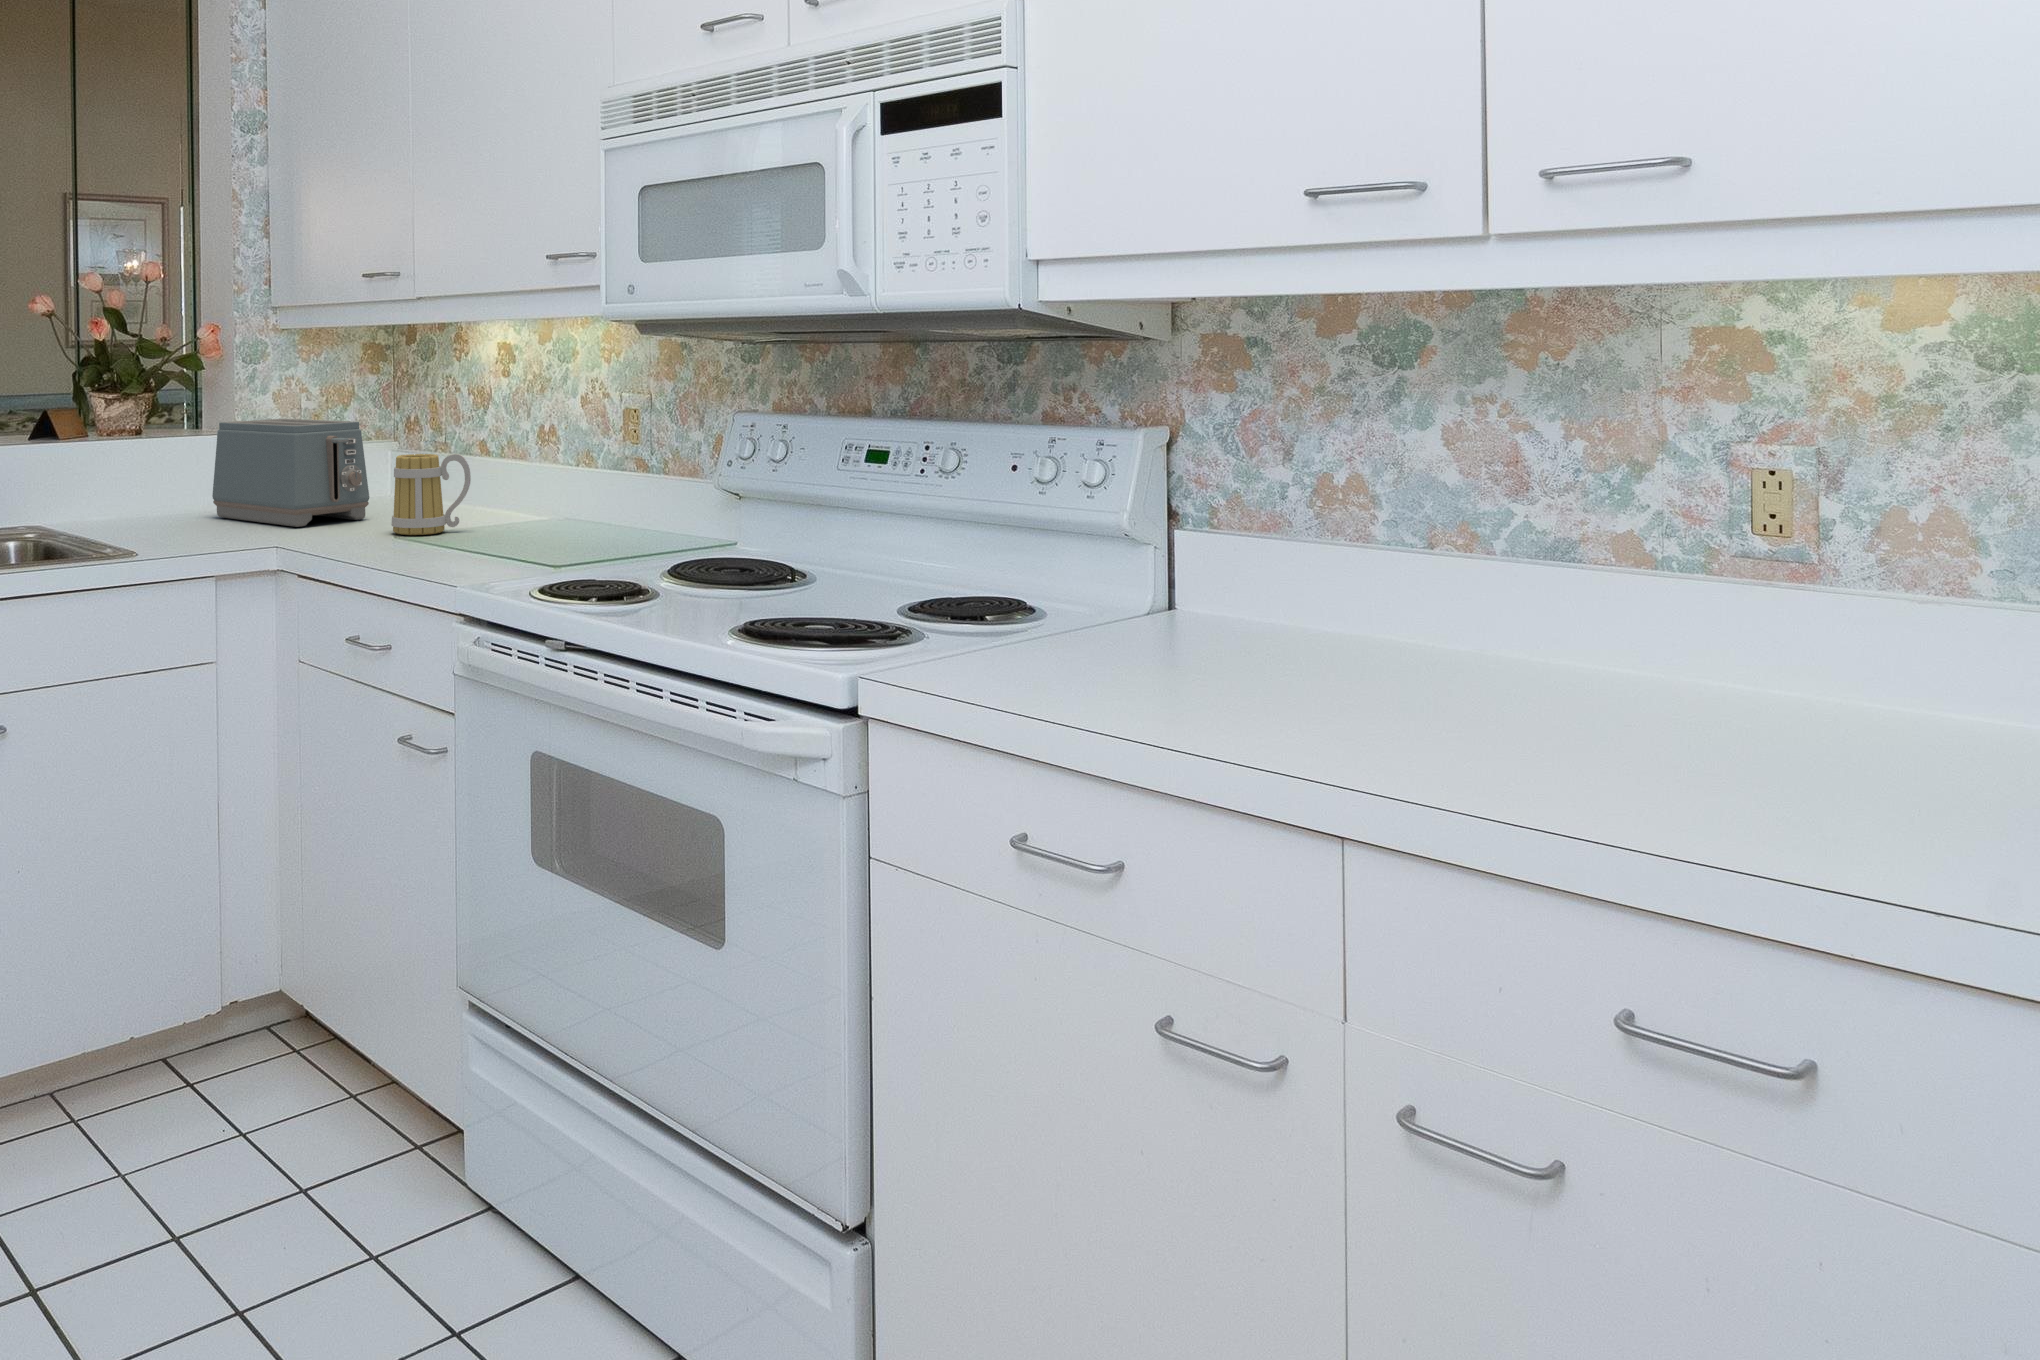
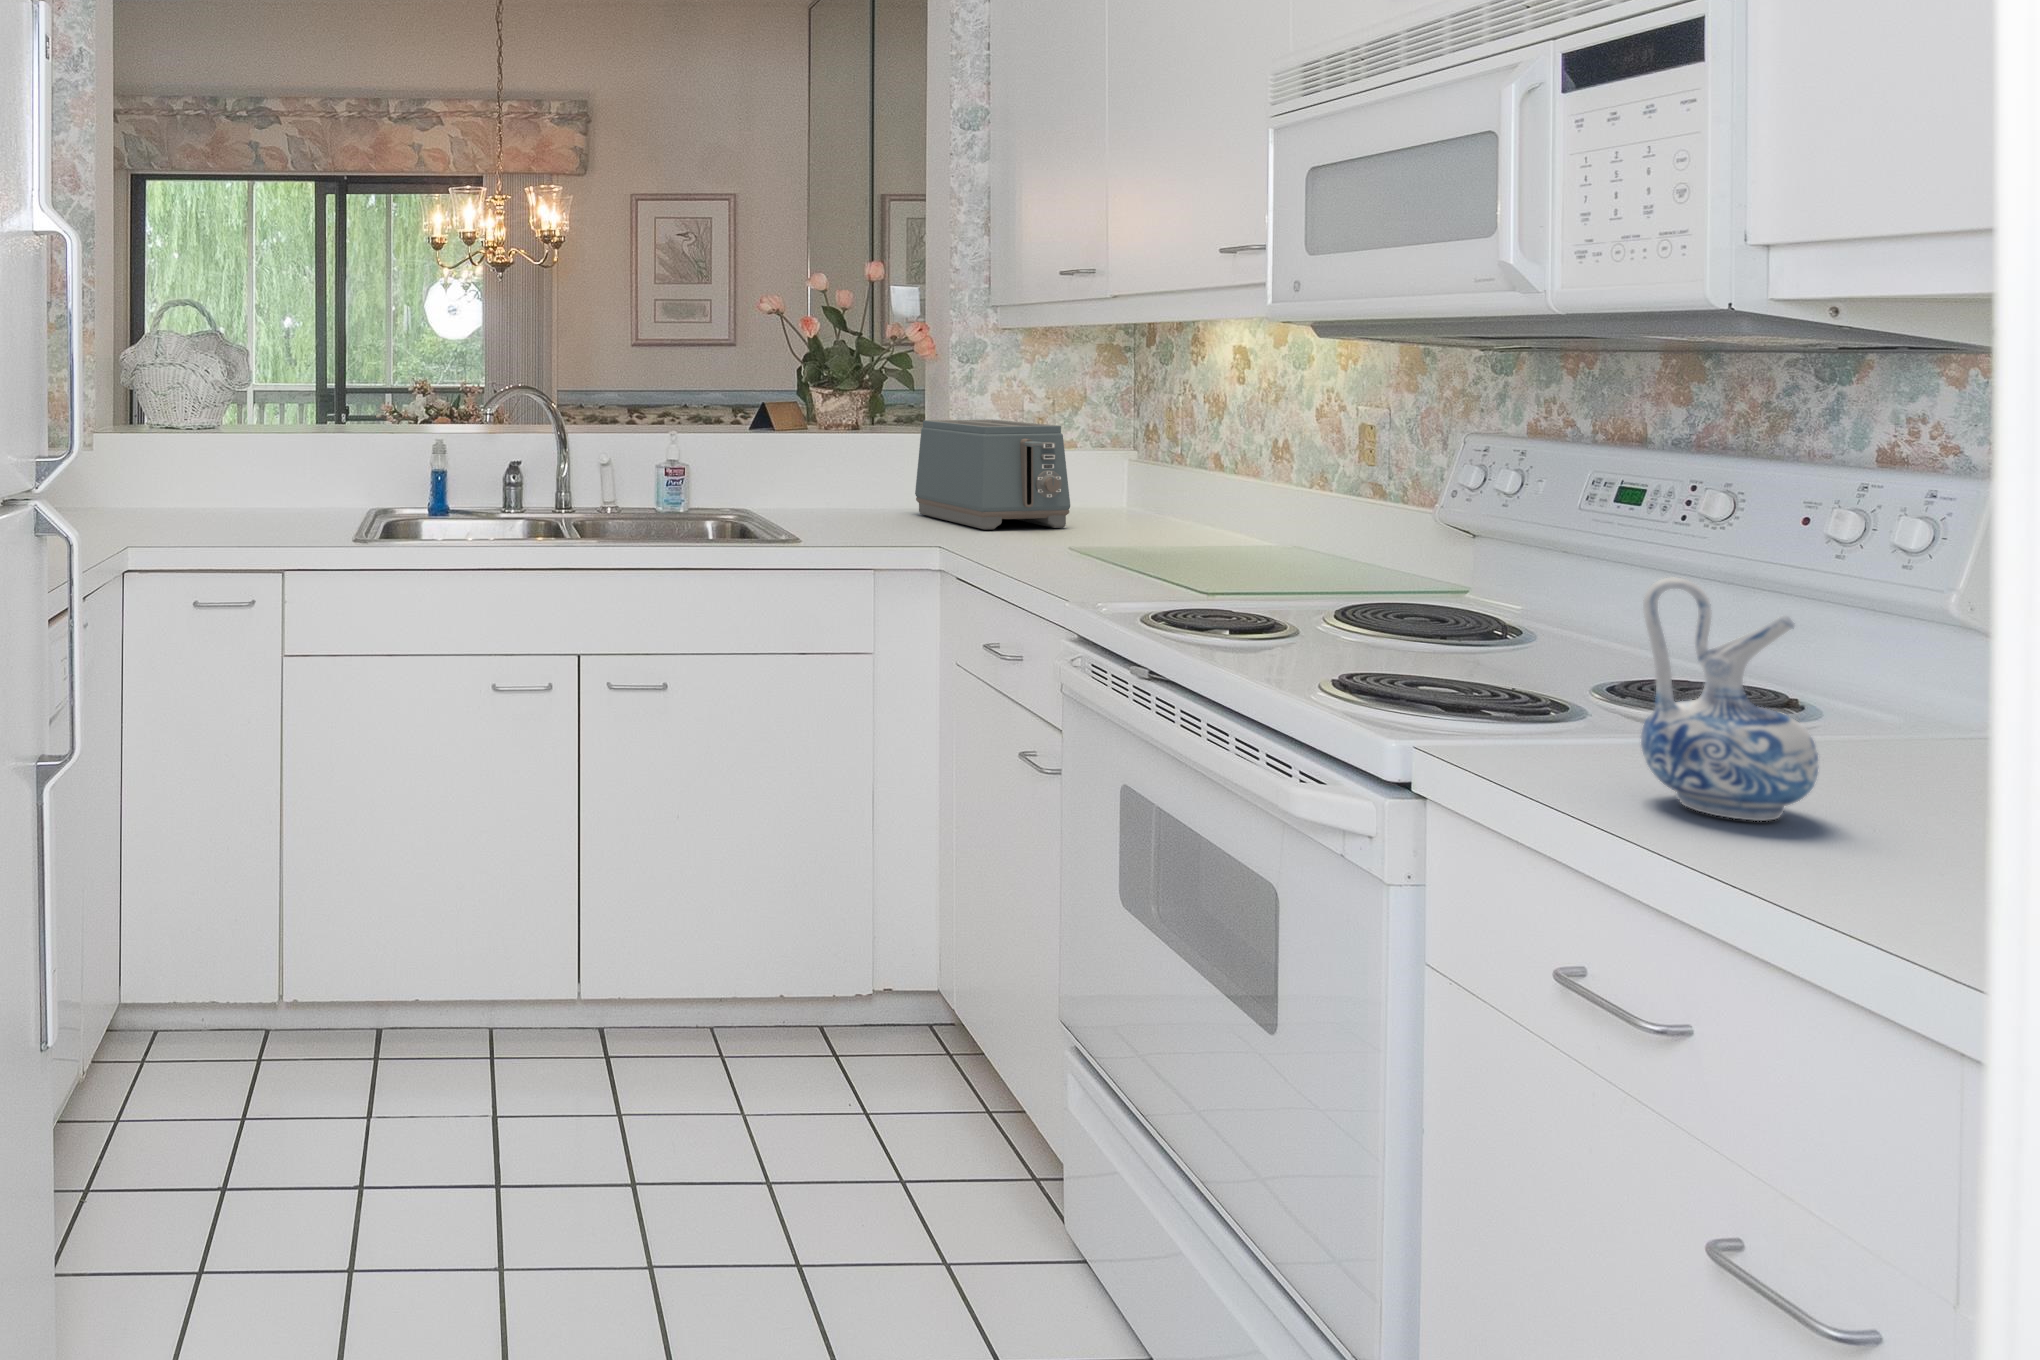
mug: present [391,454,471,535] -> none [1074,462,1166,548]
ceramic pitcher: none [1023,516,1134,694] -> present [1641,577,1818,821]

